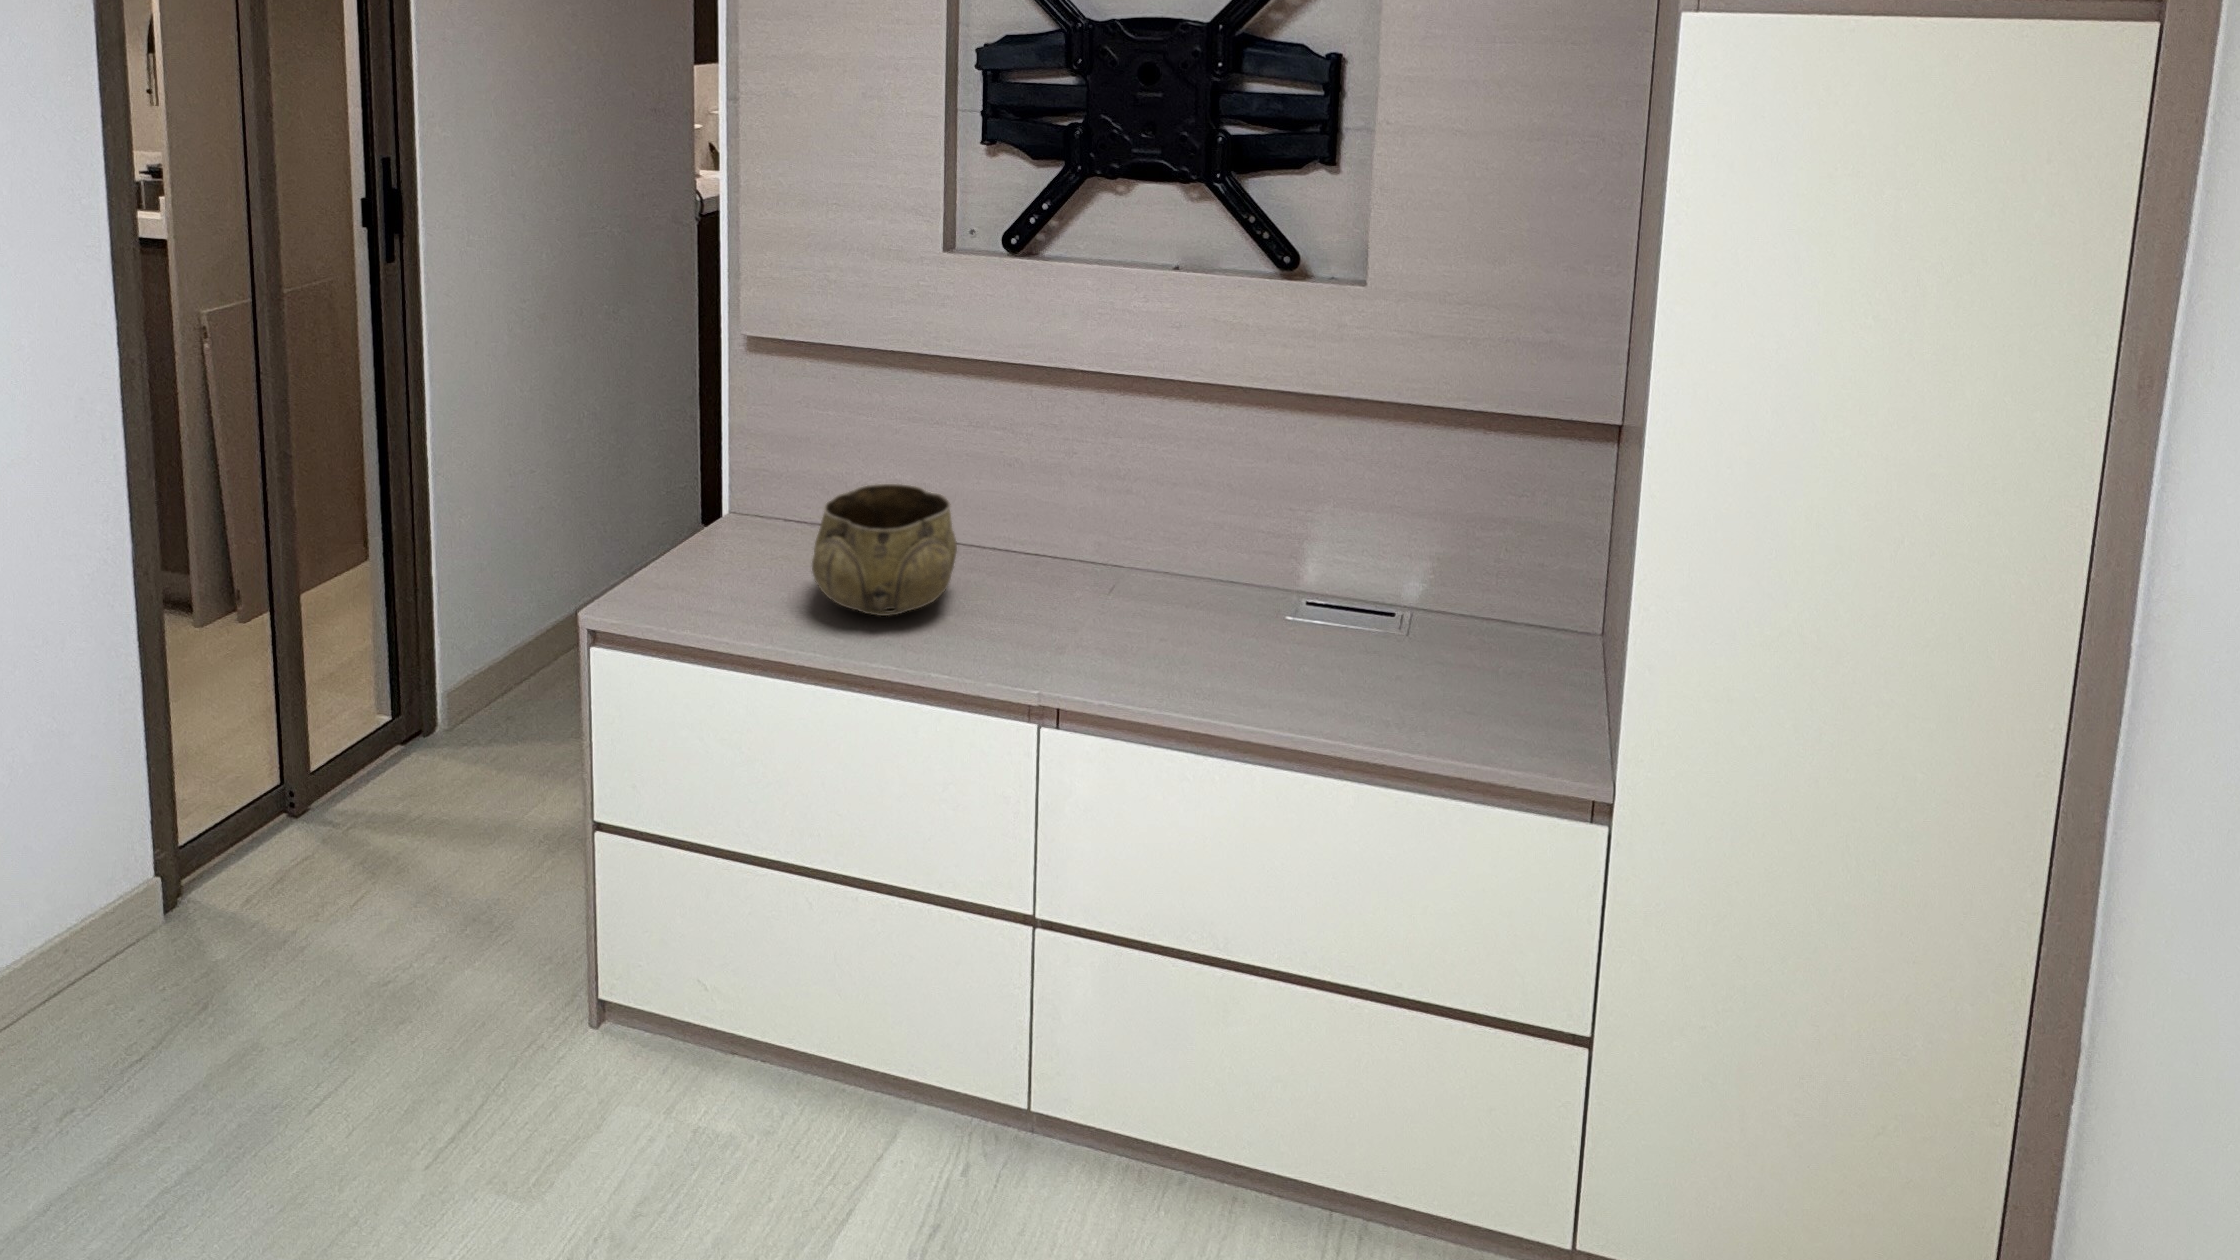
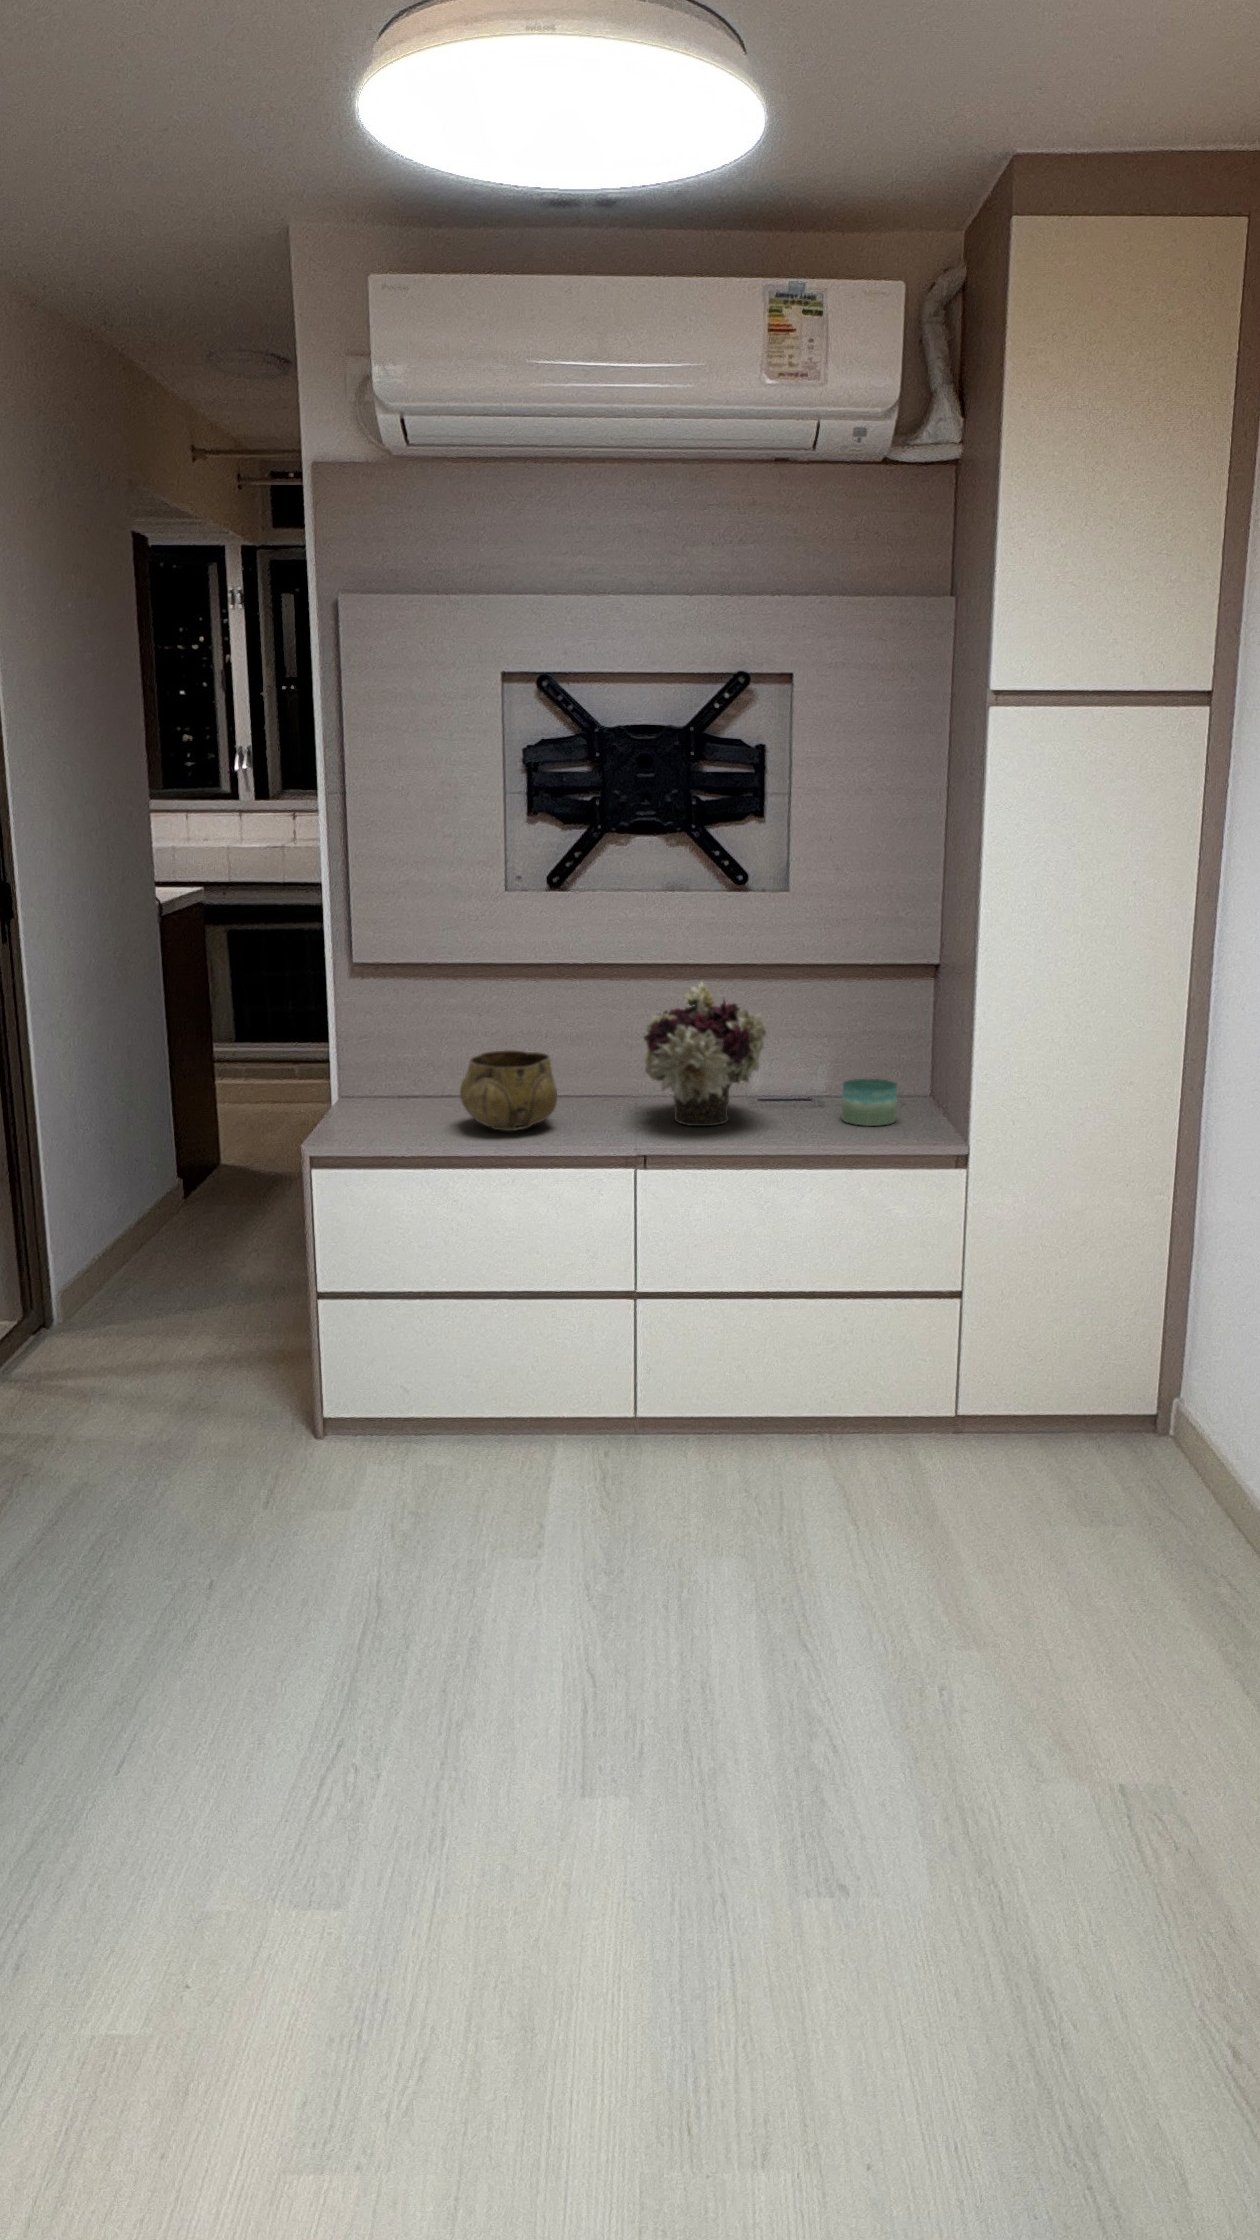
flower arrangement: none [1078,420,1281,651] -> present [644,982,766,1126]
candle: none [1400,601,1499,696] -> present [842,1079,897,1126]

